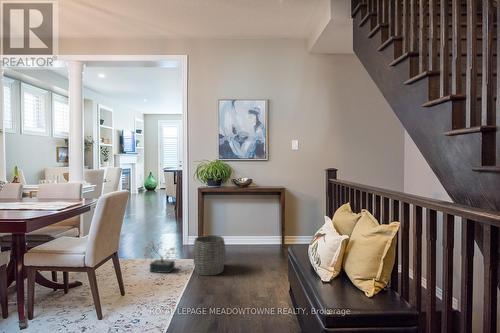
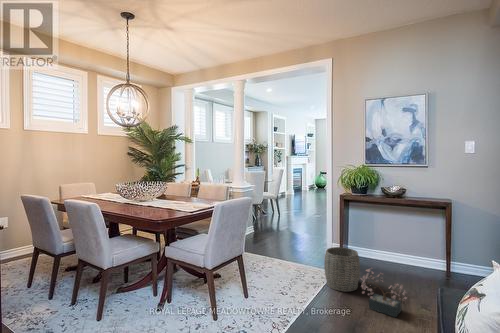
decorative plant: present [144,241,175,273] -> present [362,269,407,317]

